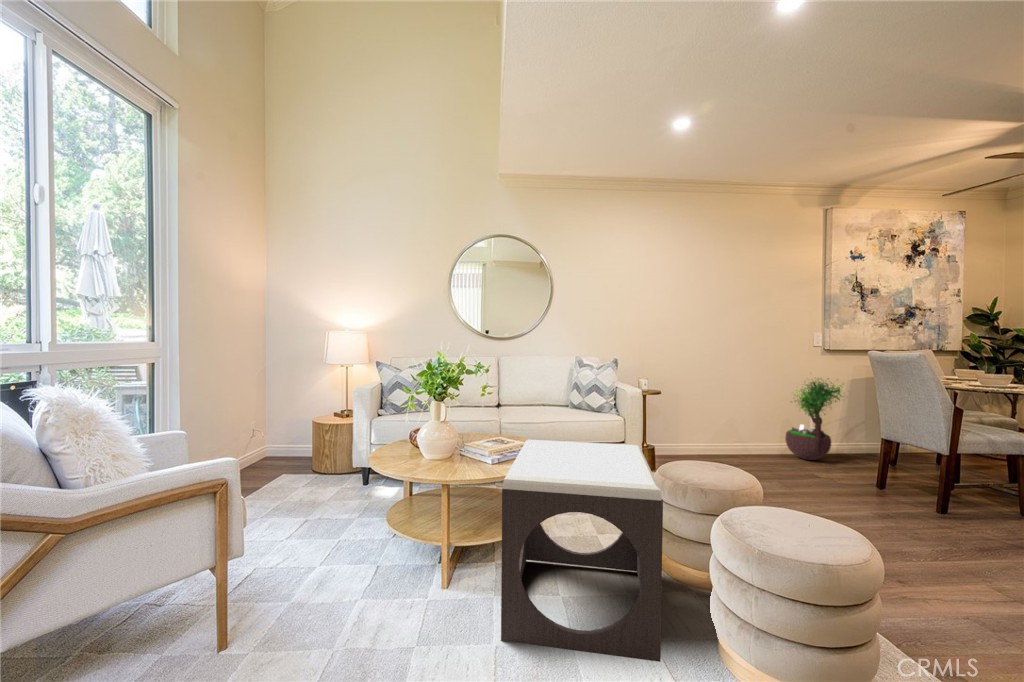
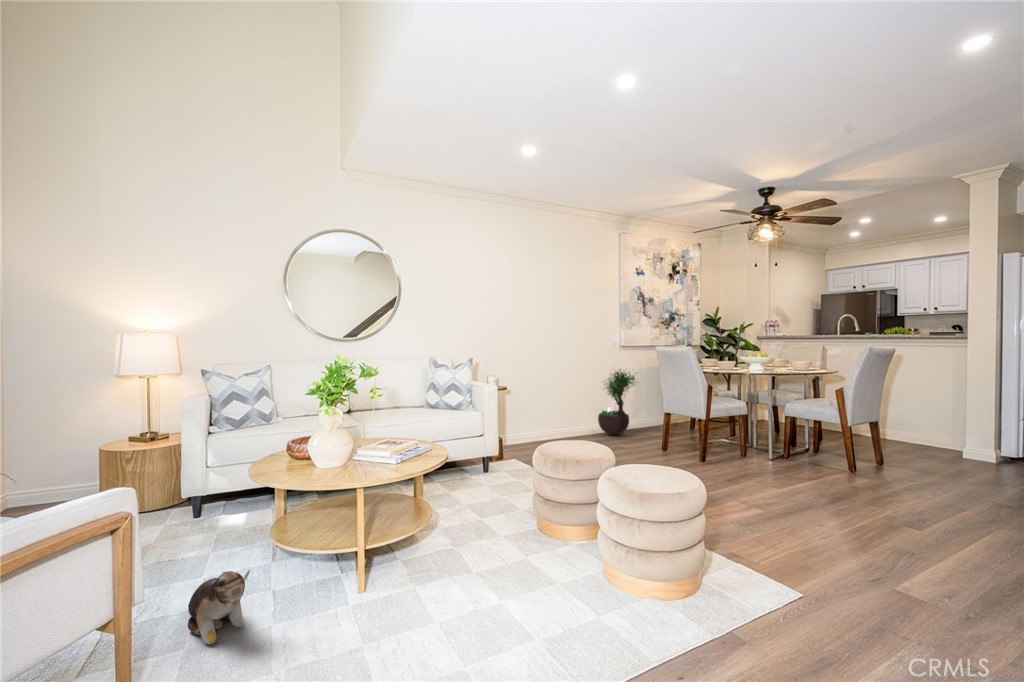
footstool: present [501,440,663,662] -> none [419,429,560,617]
plush toy: none [311,545,349,606] -> present [188,570,250,644]

